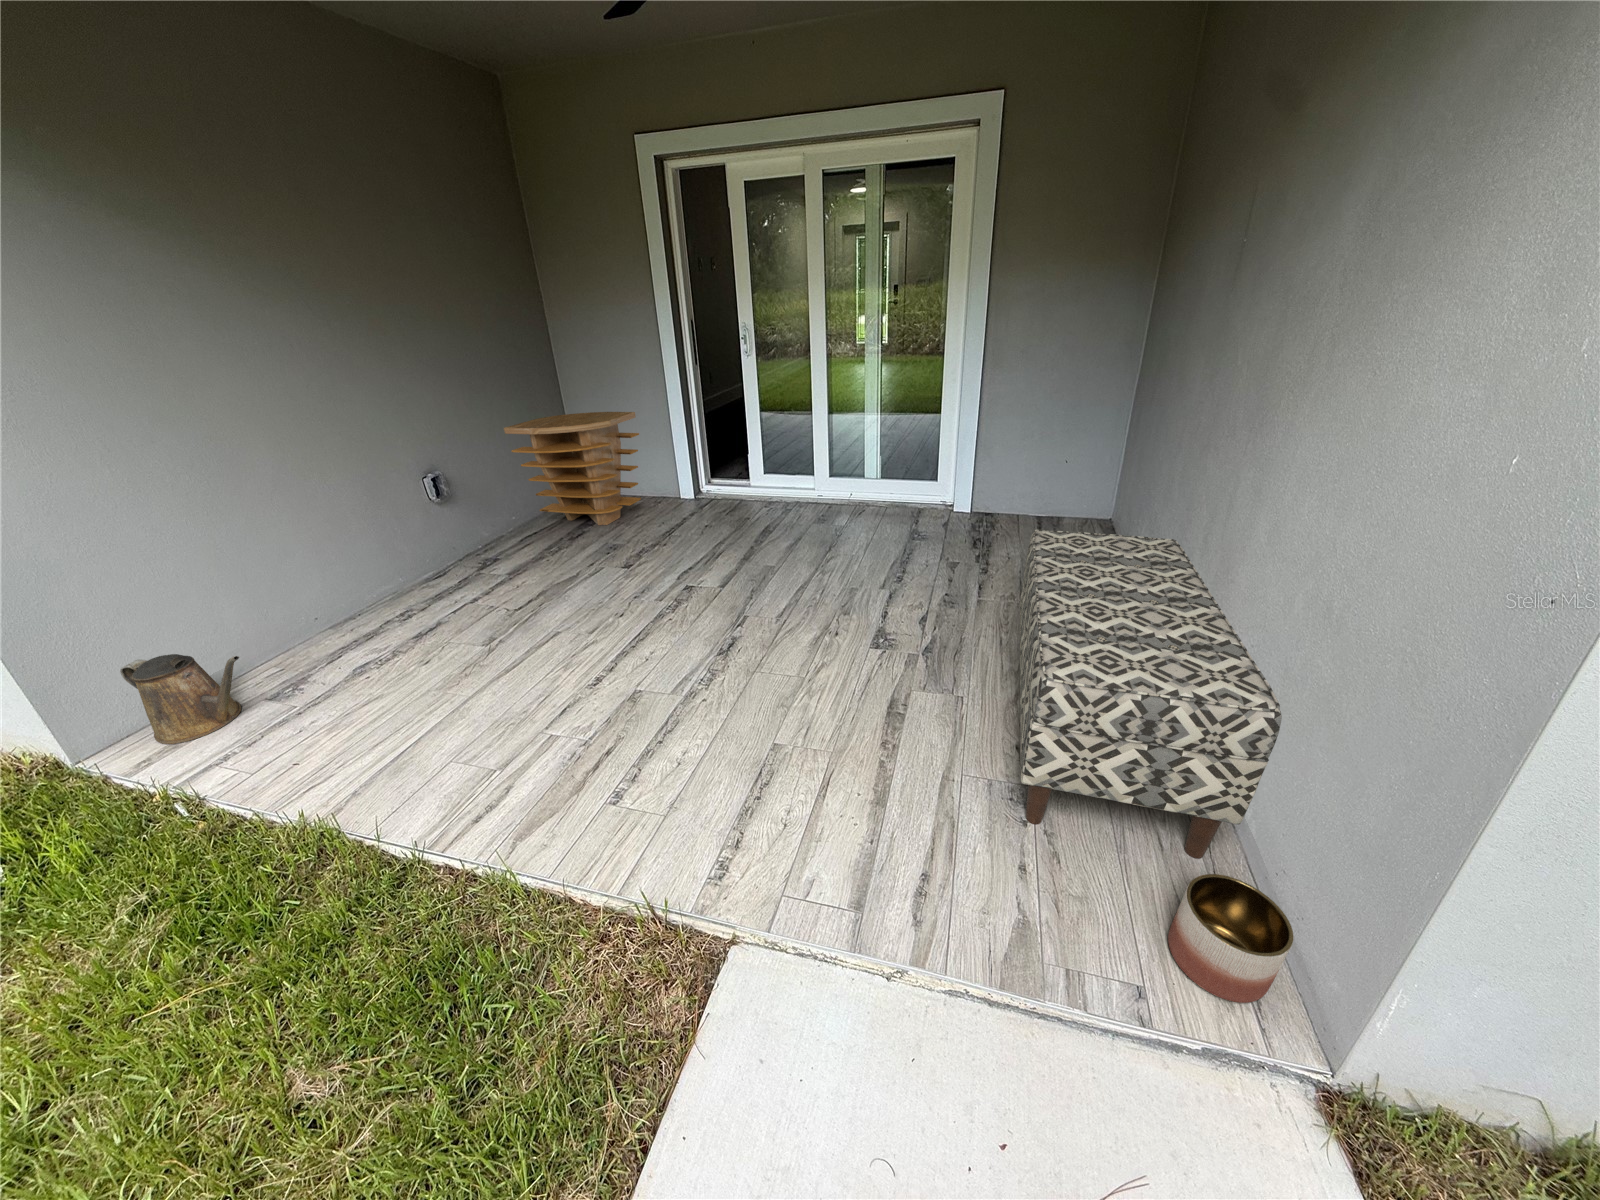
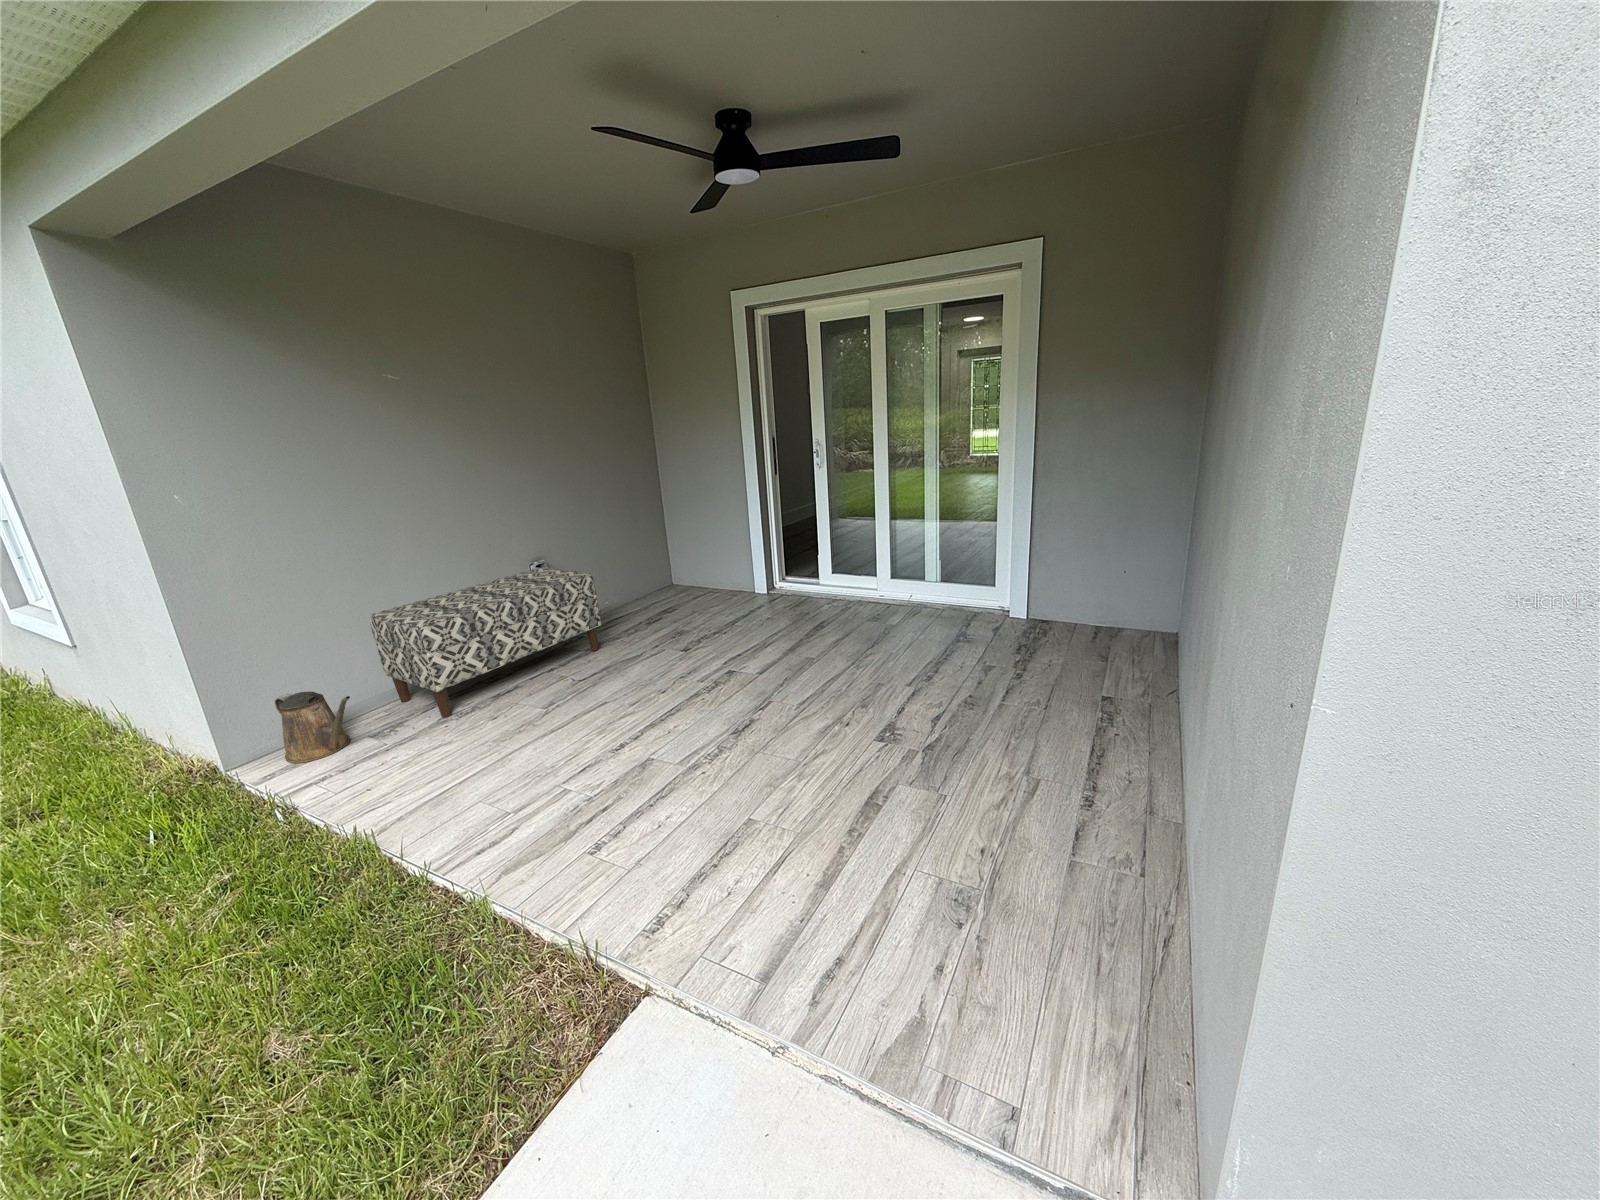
side table: present [504,412,641,525] -> none [601,512,716,612]
bench: present [1019,530,1282,859] -> present [370,567,601,718]
planter: present [1168,874,1294,1003] -> none [1063,997,1174,1148]

